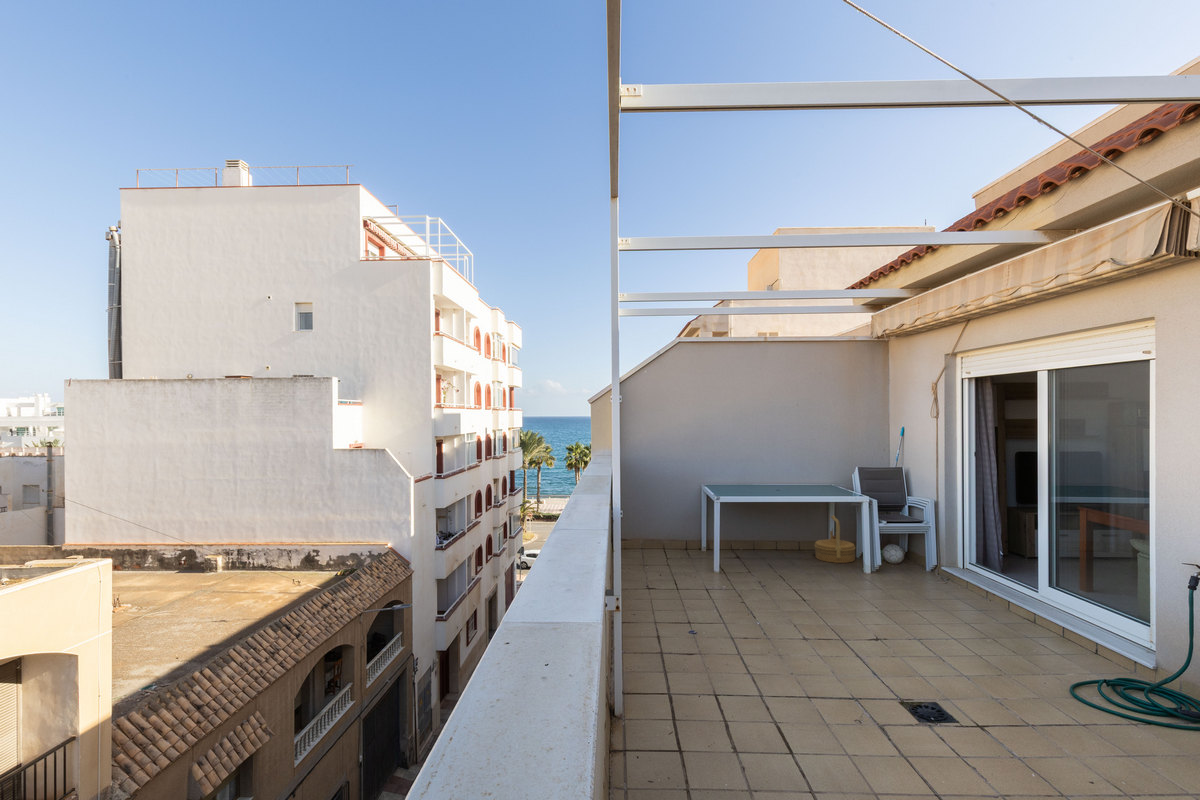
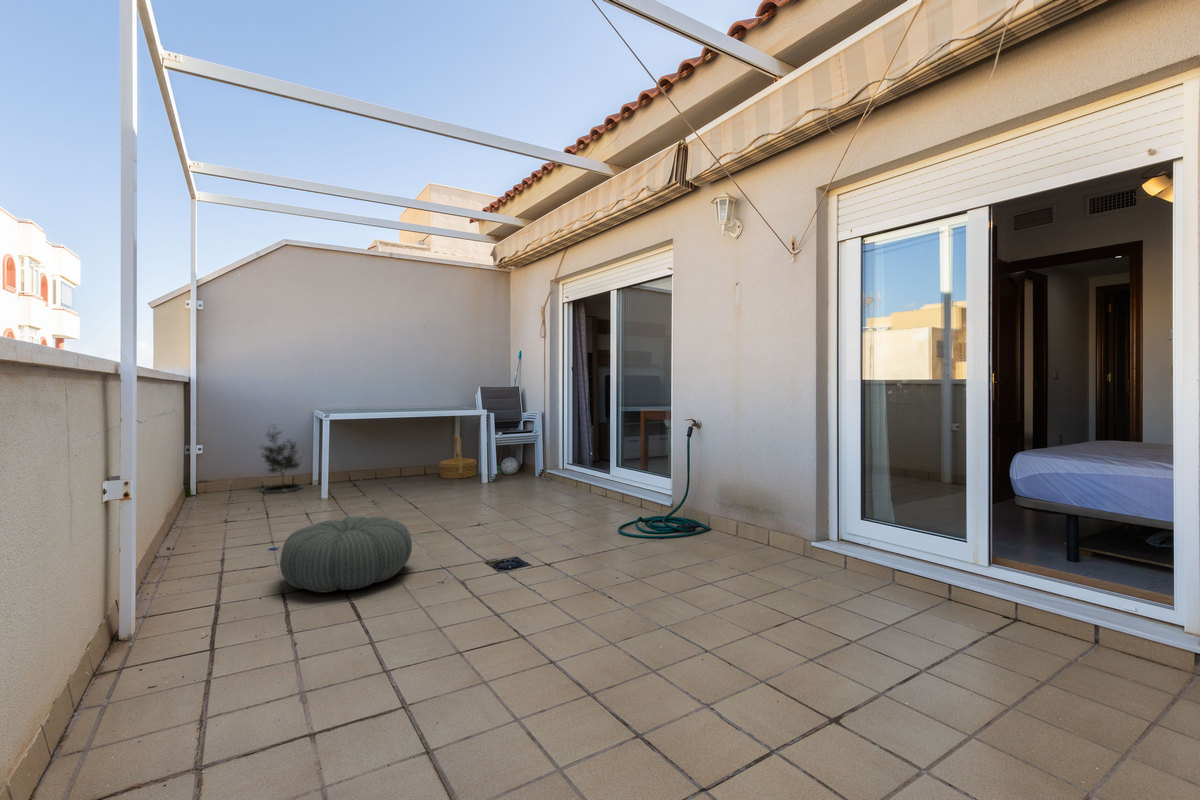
potted tree: none [653,492,690,556] -> present [261,428,302,493]
pouf: none [697,621,818,707] -> present [280,517,412,593]

